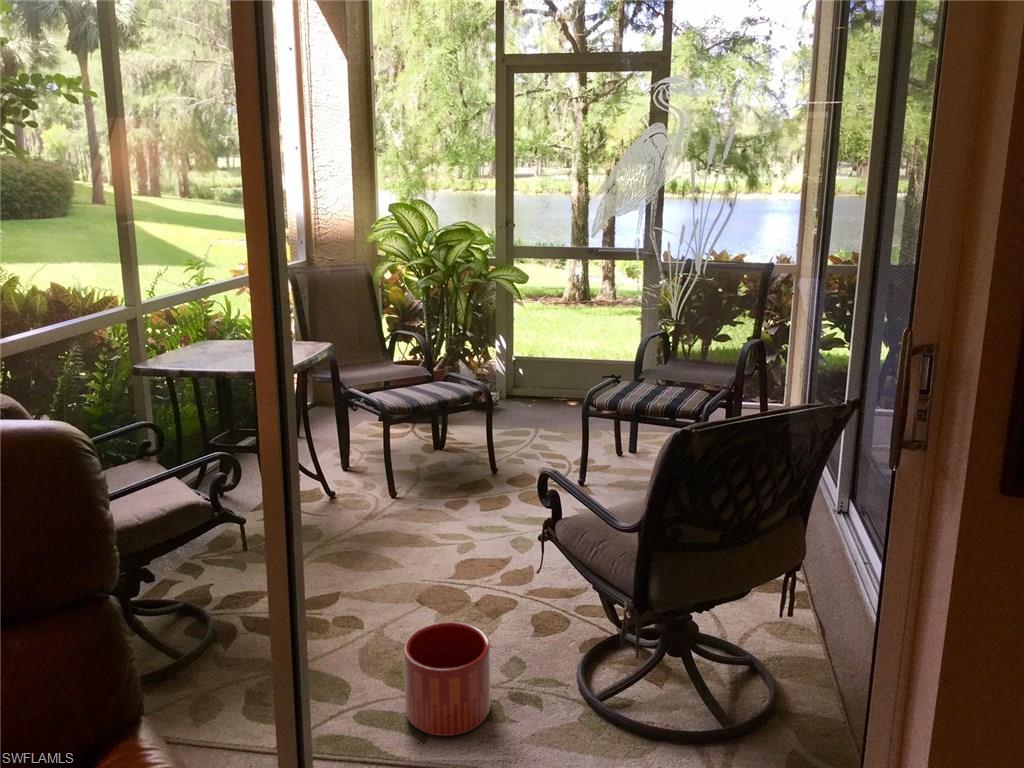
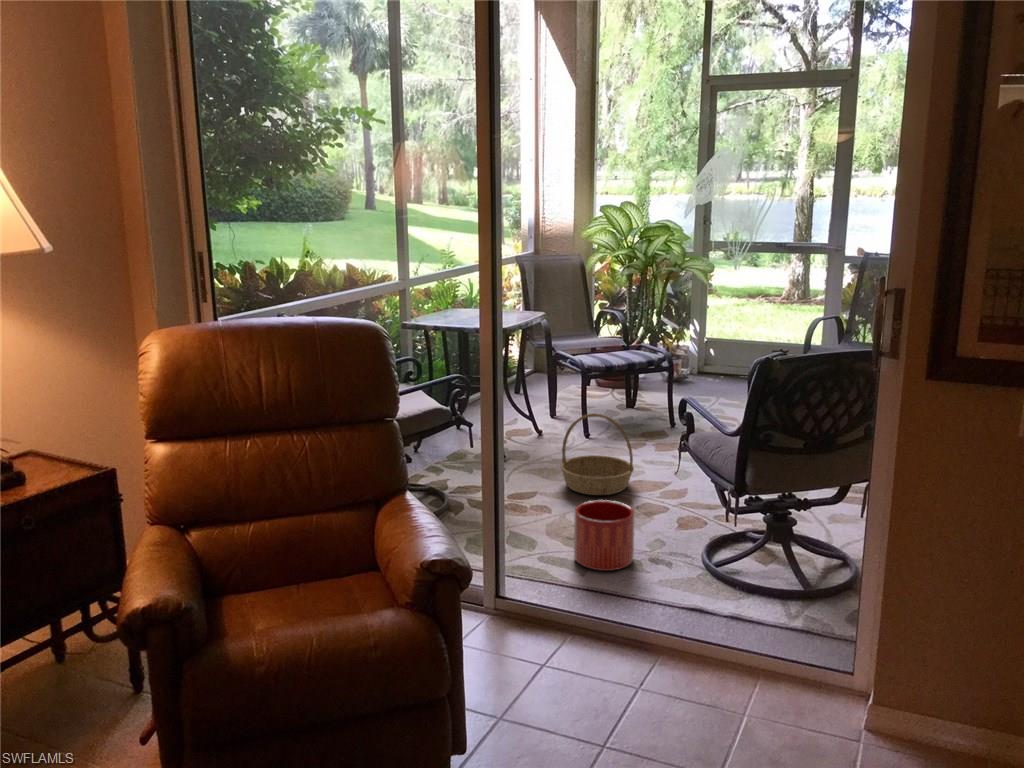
basket: none [367,480,464,590] -> present [561,413,634,495]

